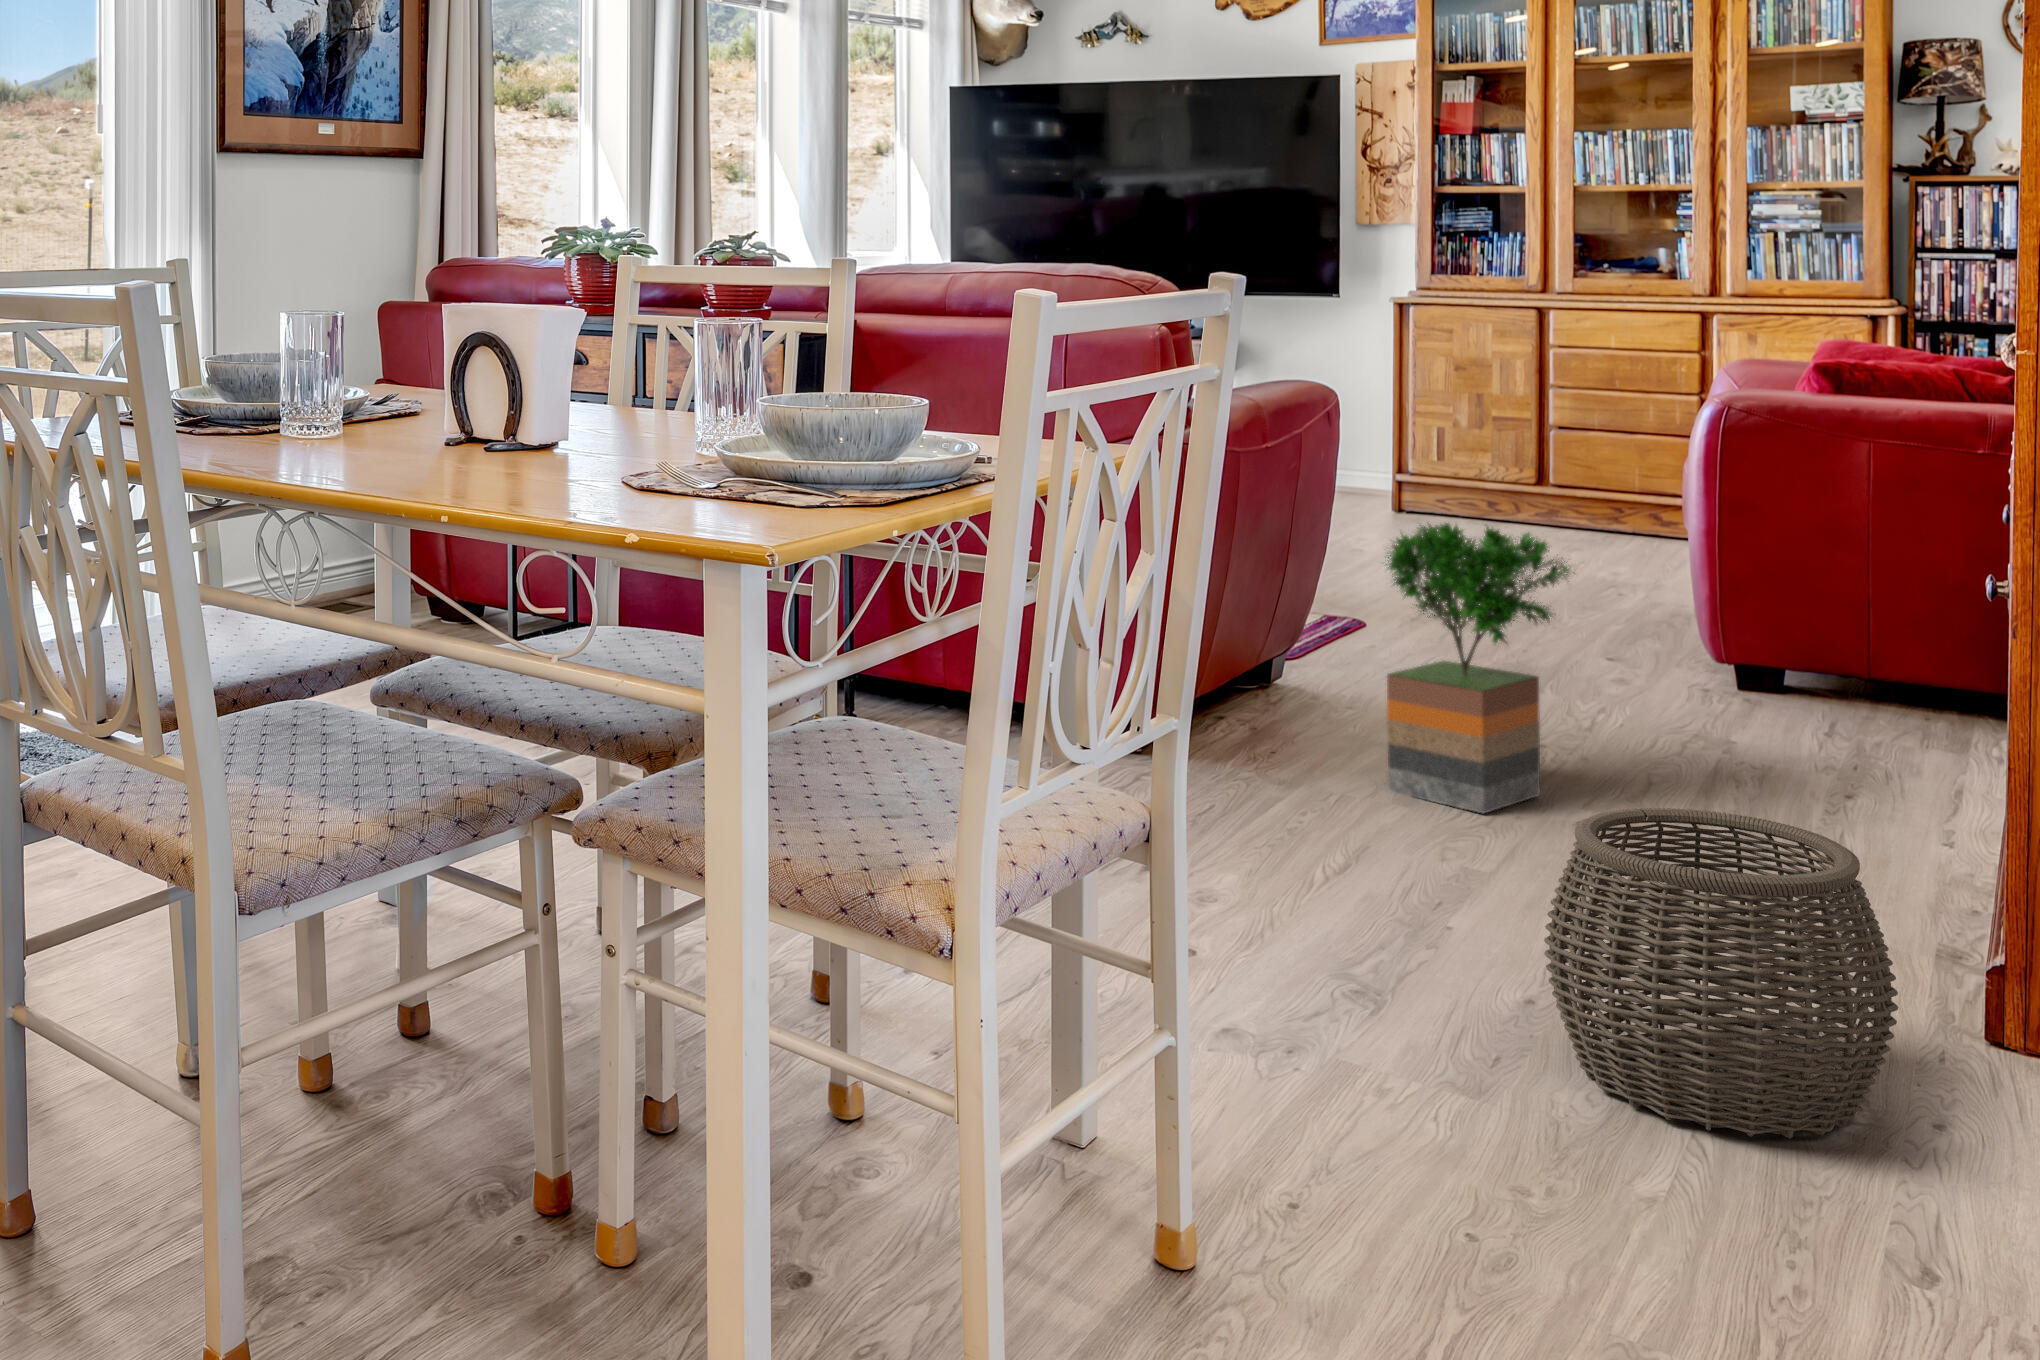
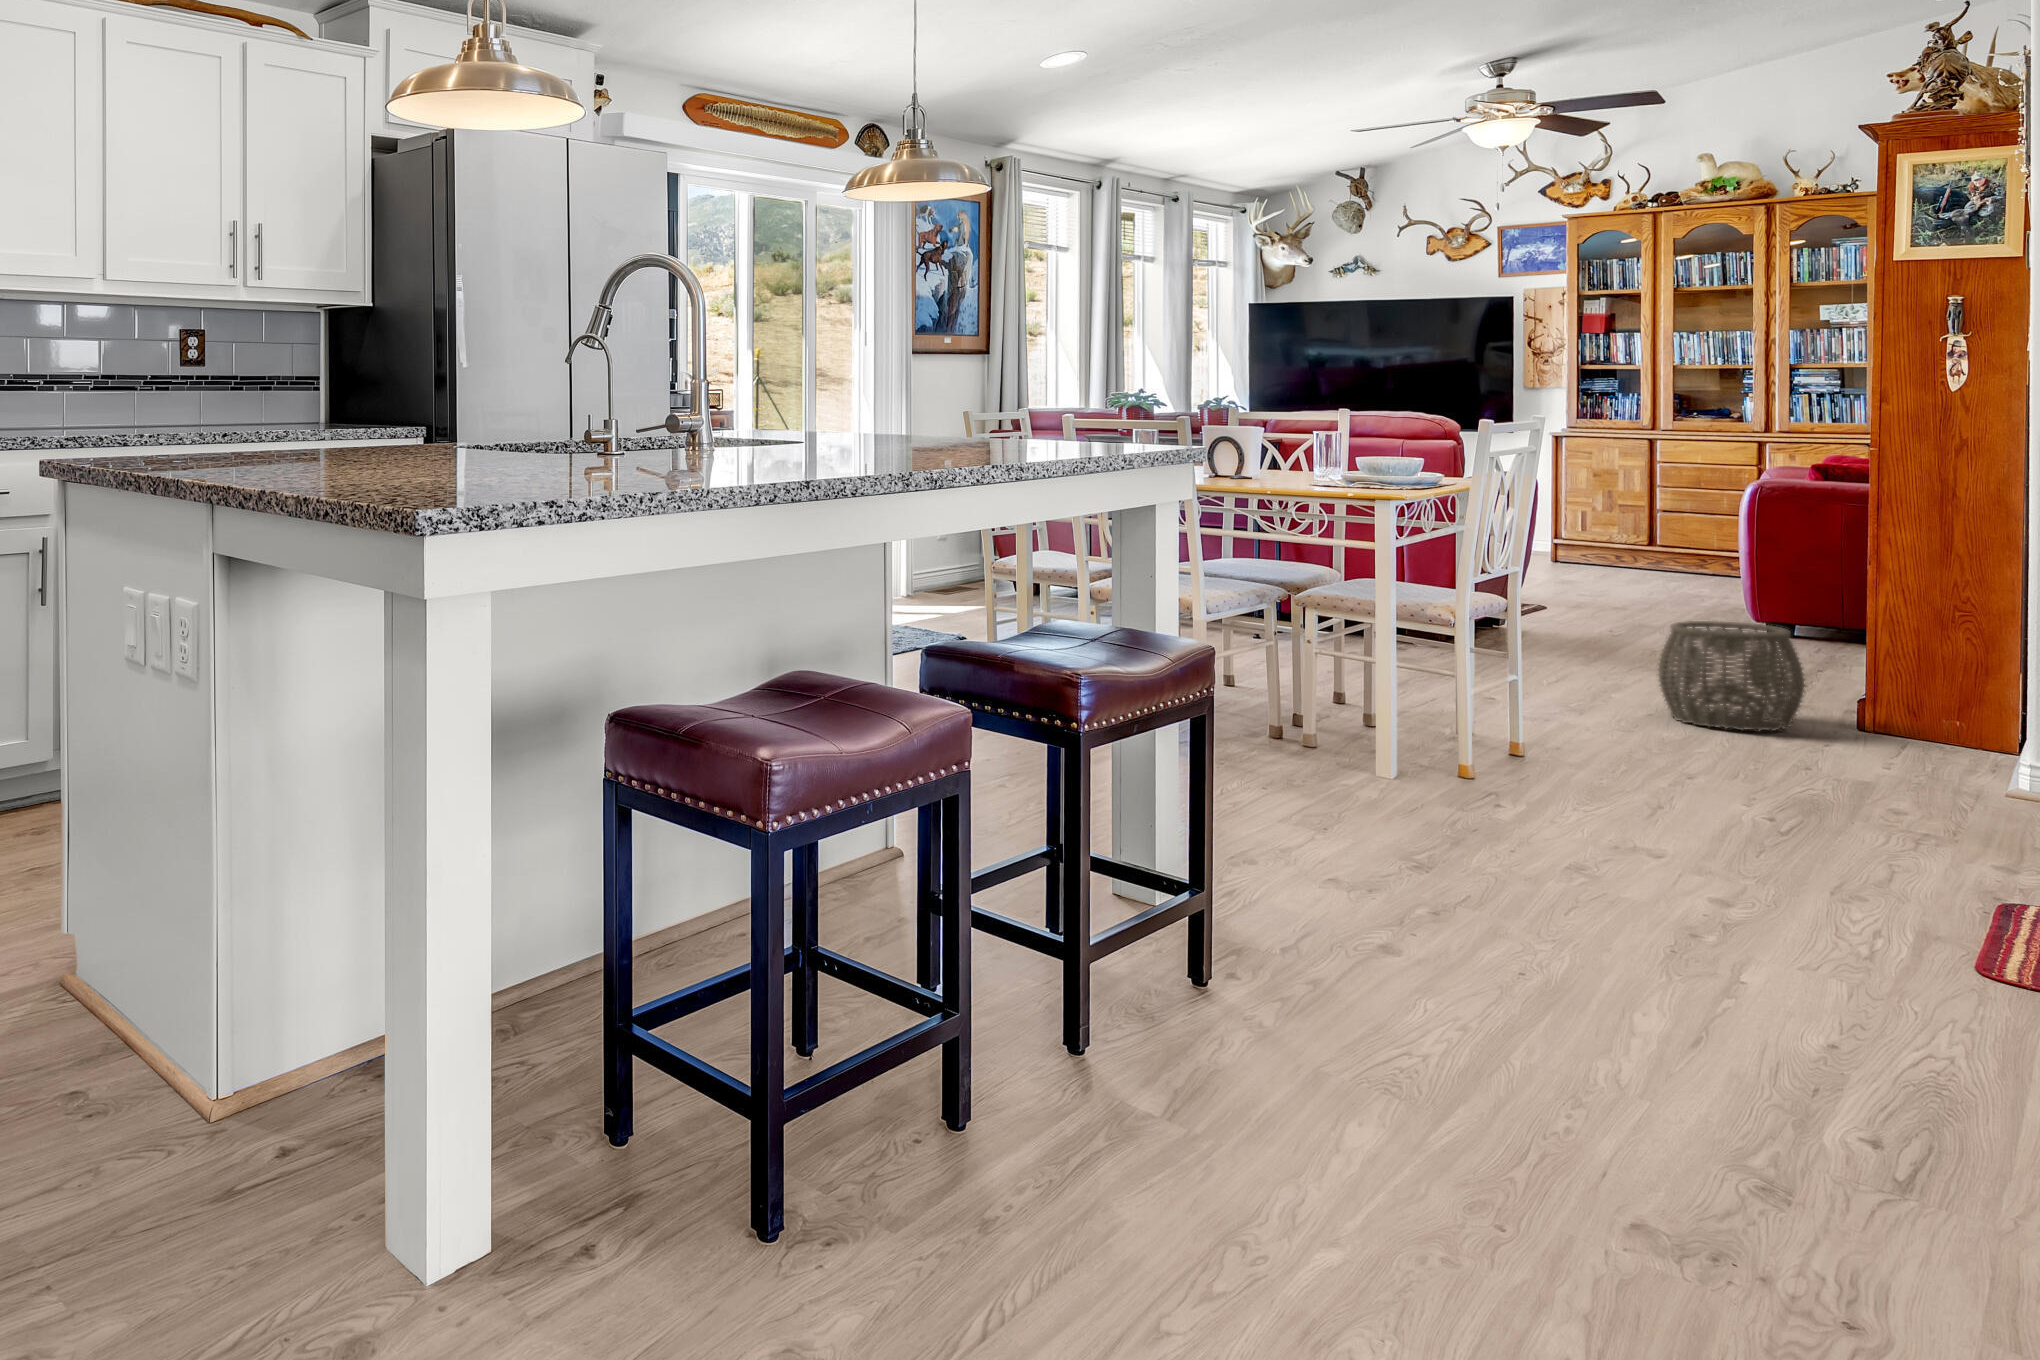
potted tree: present [1385,523,1575,814] -> none [1569,529,1674,663]

